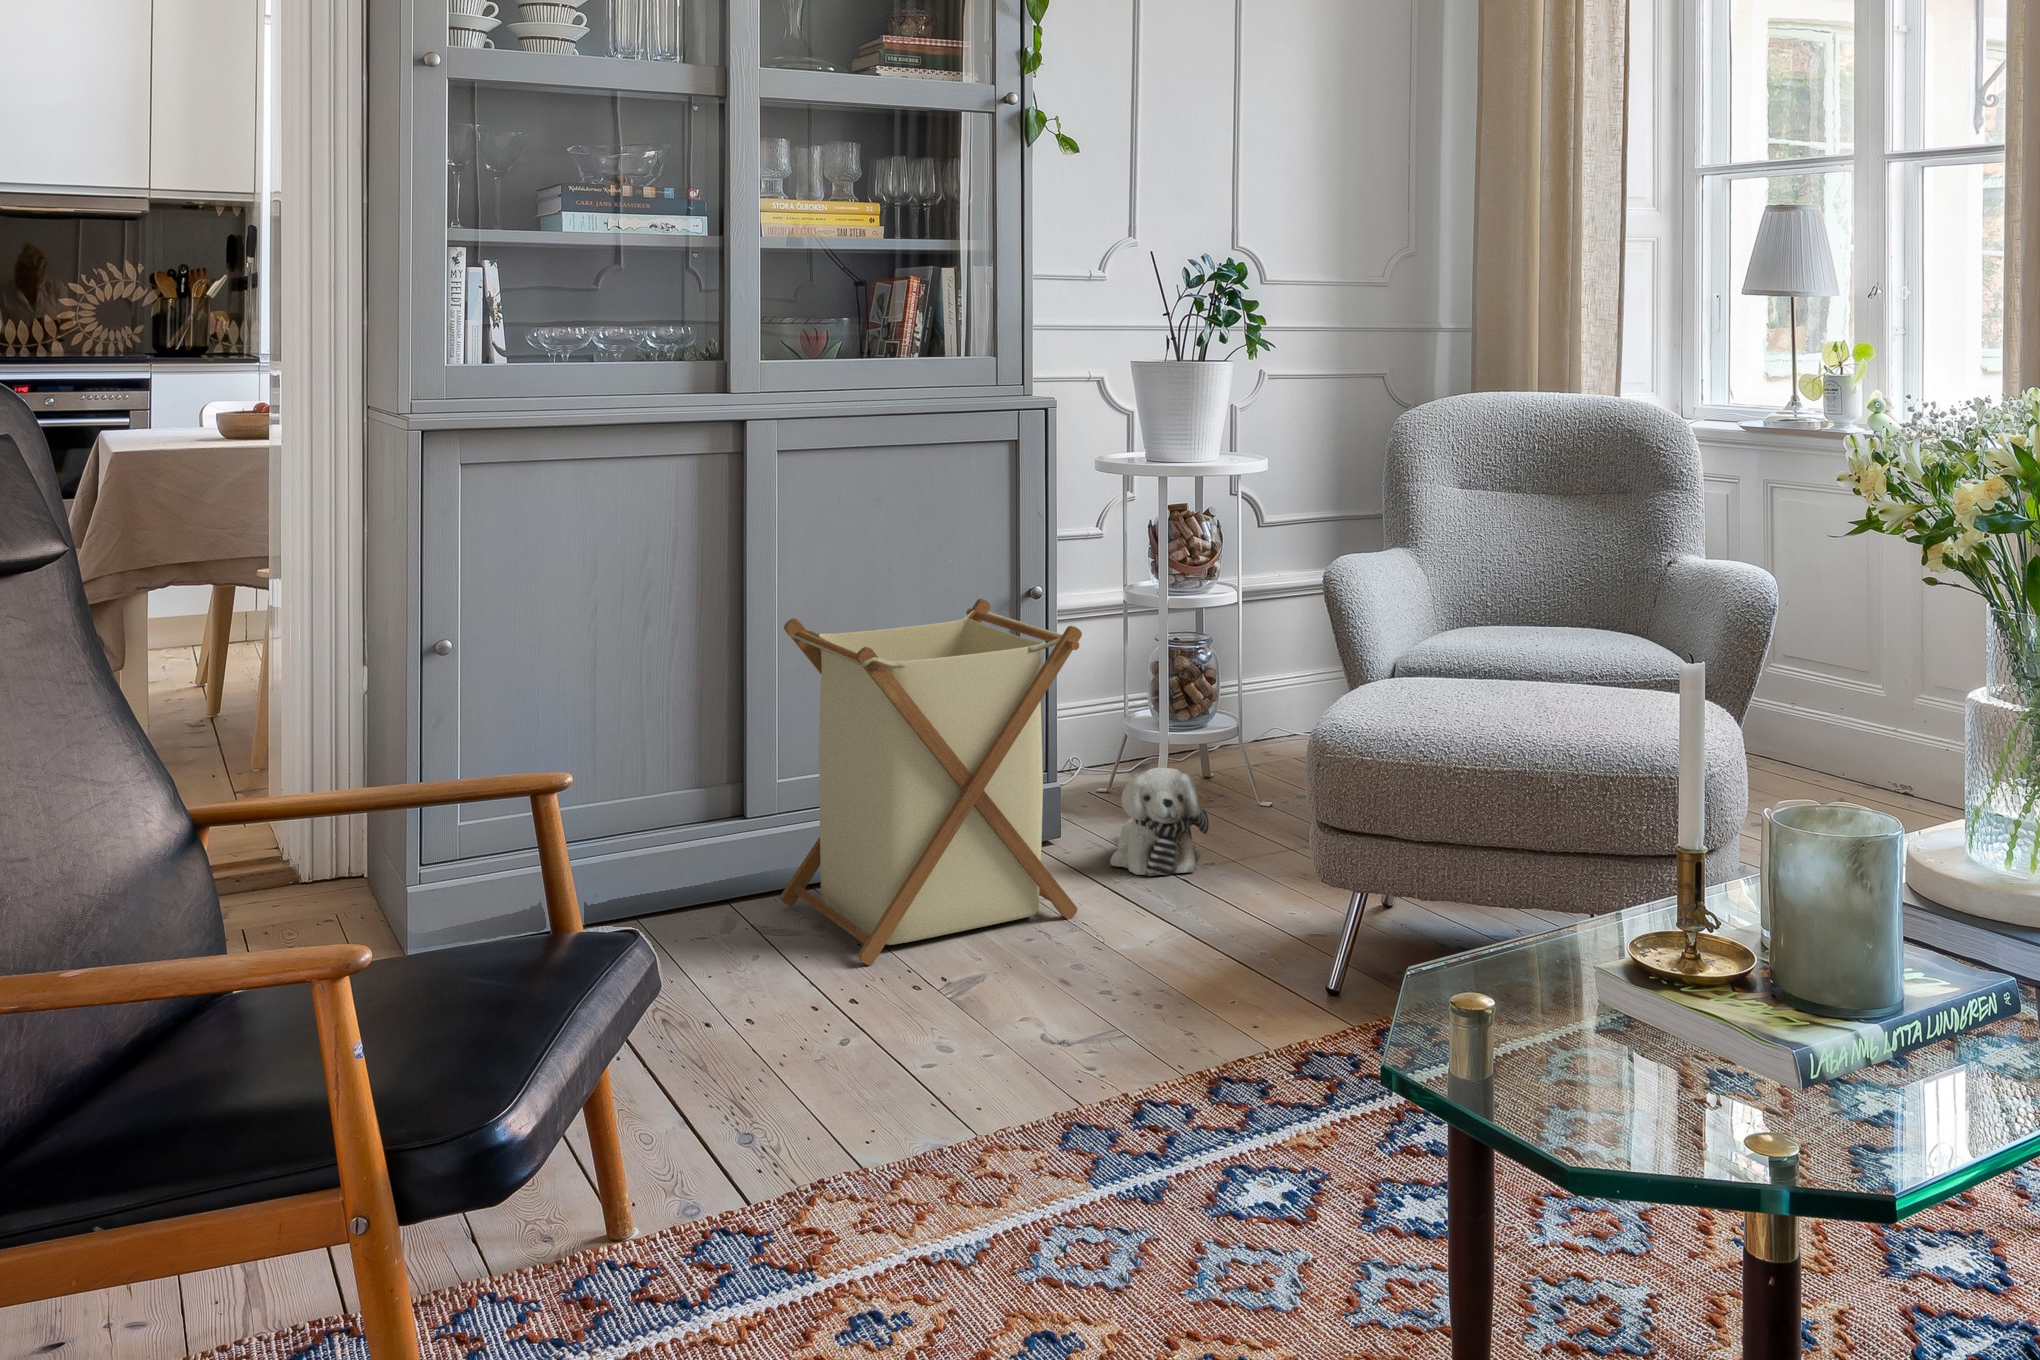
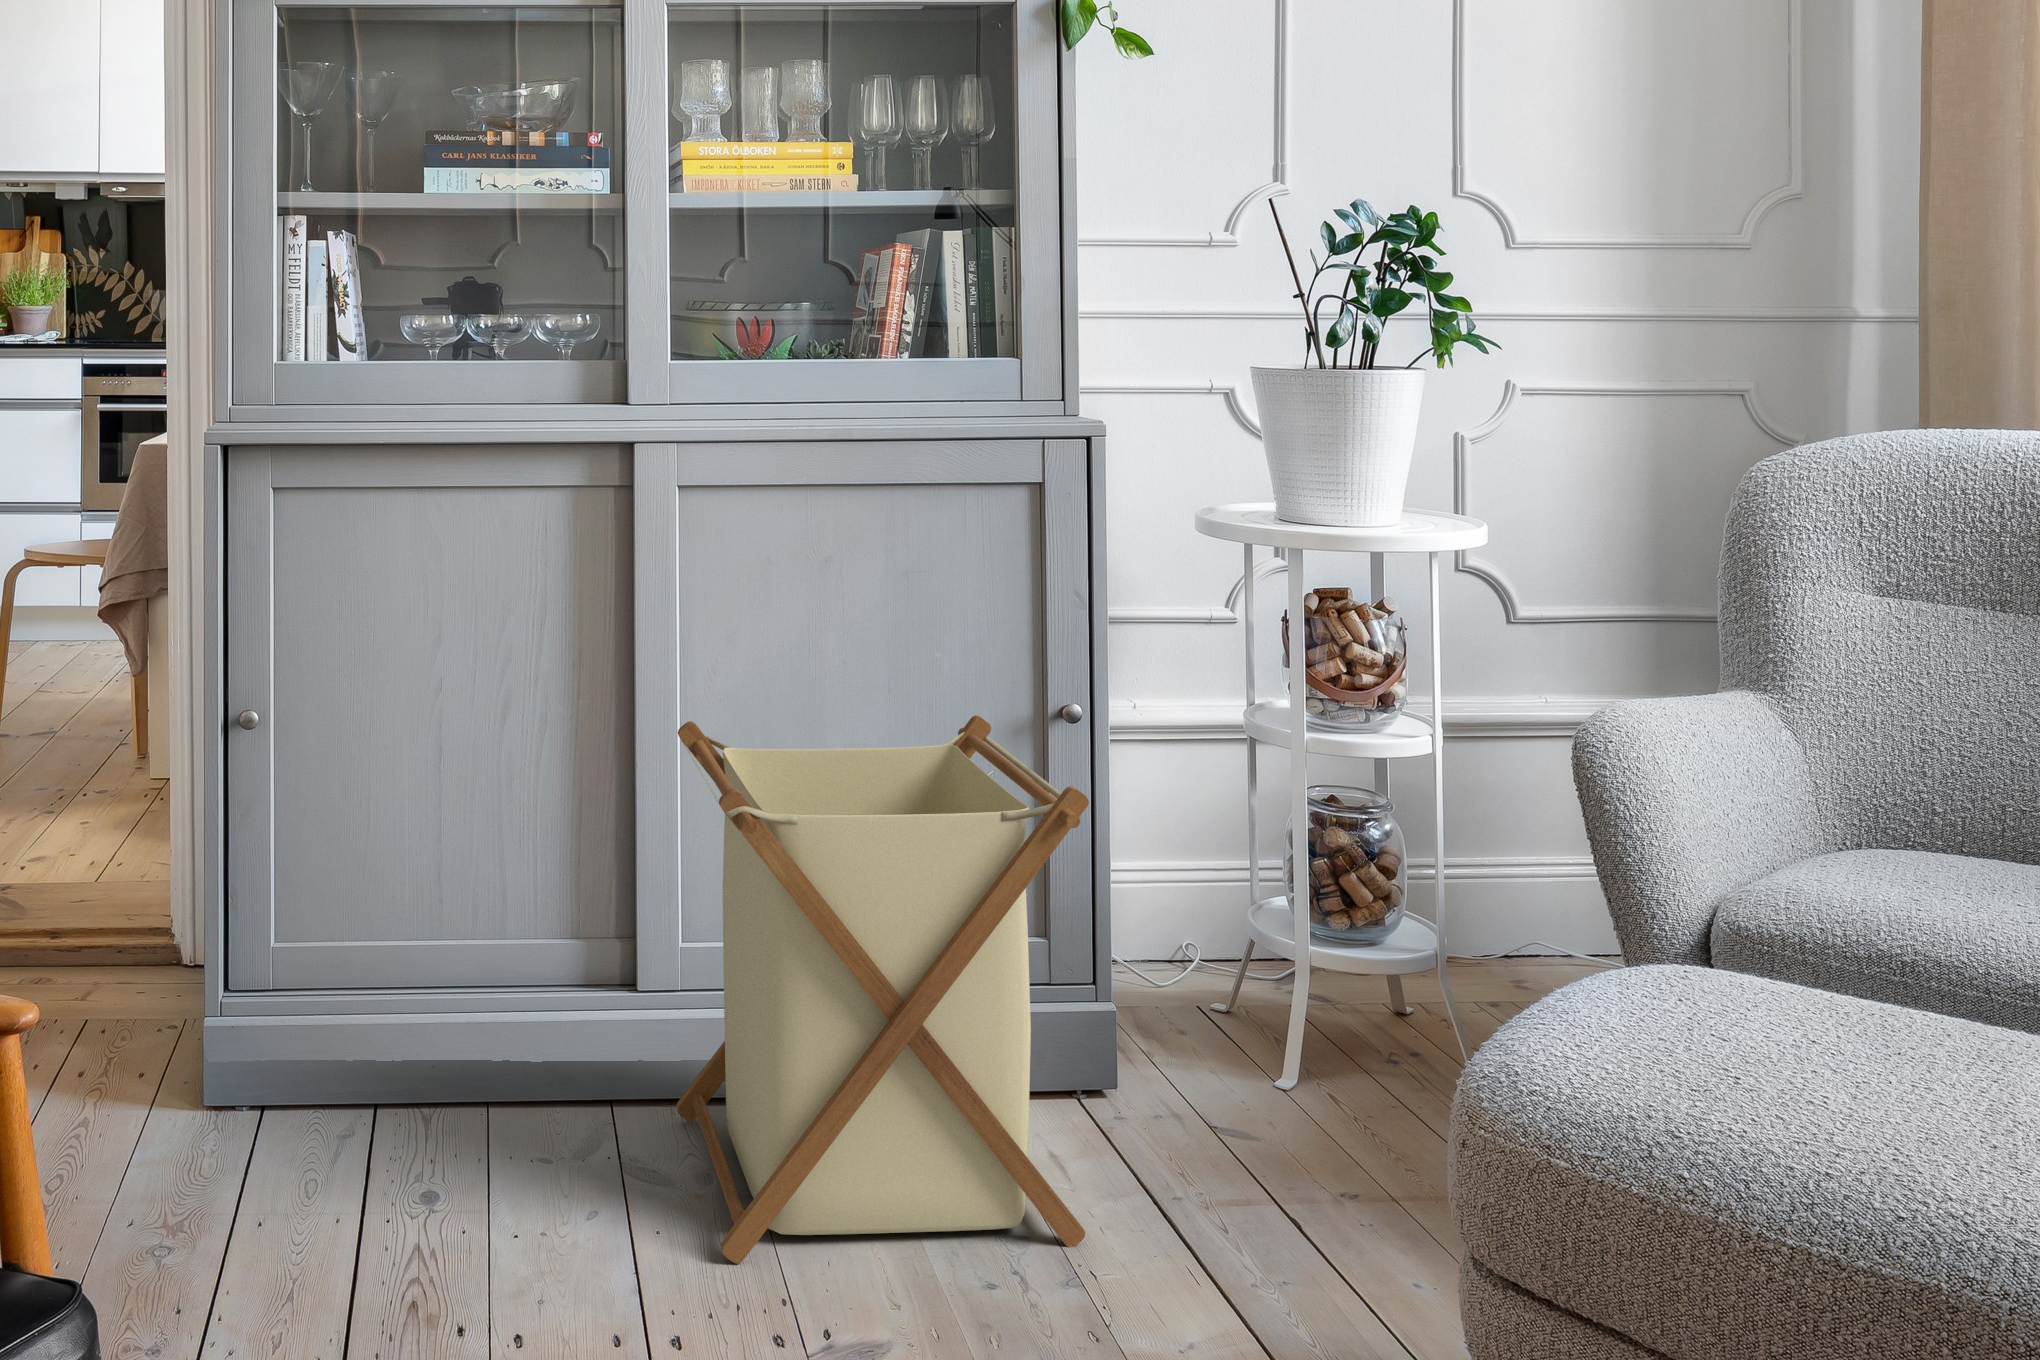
plush toy: present [1110,768,1209,876] -> none [1177,1013,1344,1196]

